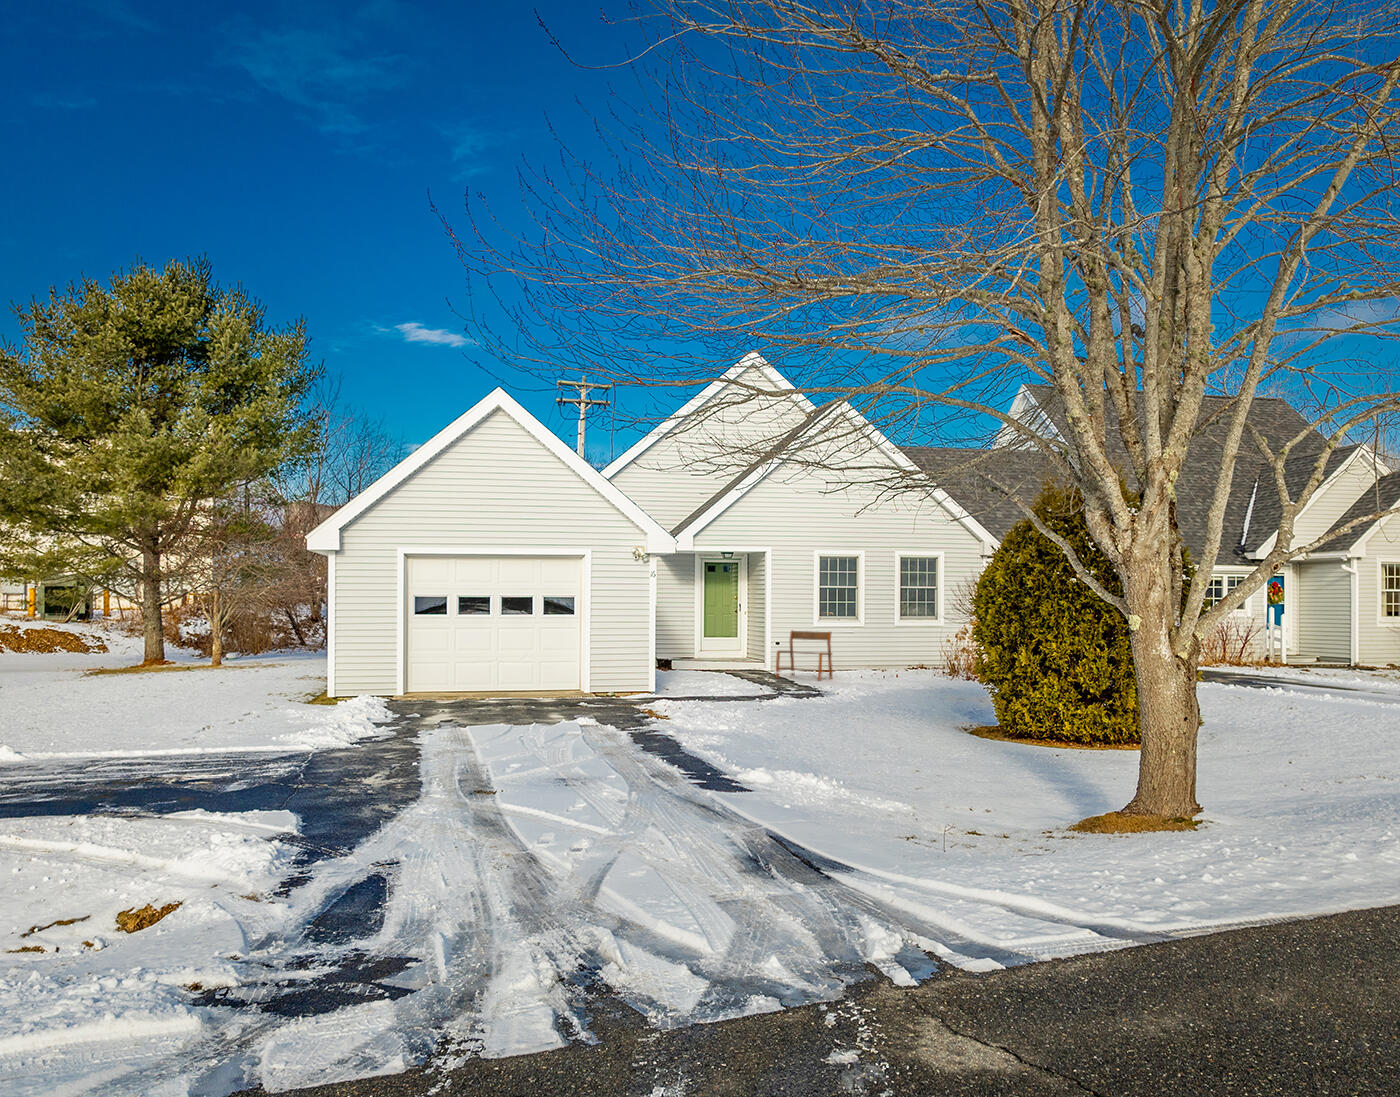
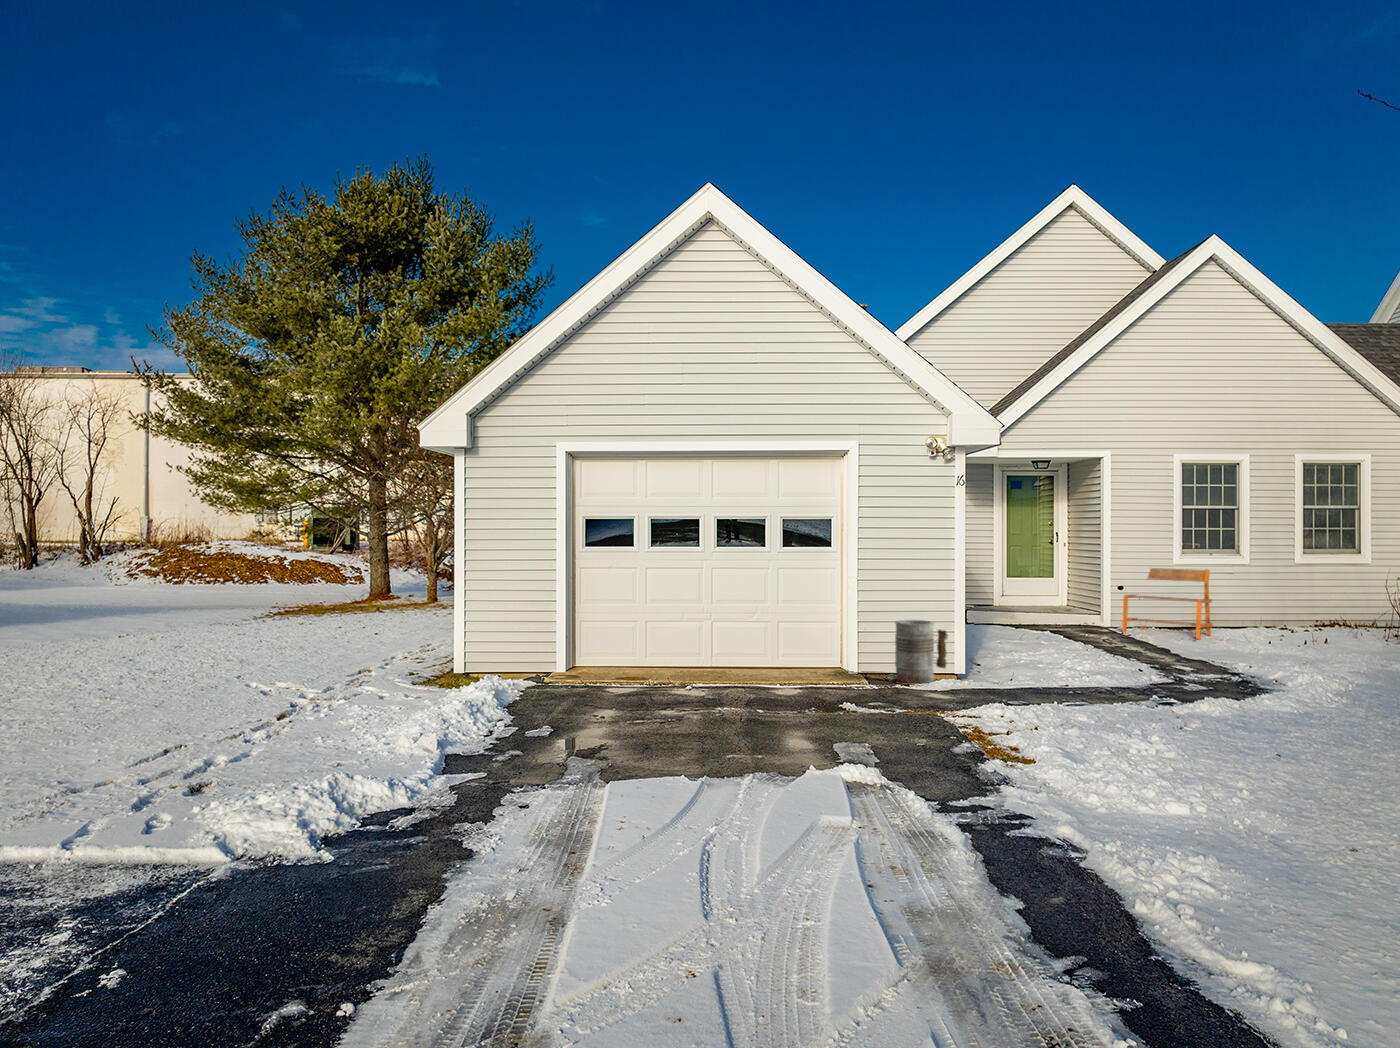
trash can: none [592,662,627,703] -> present [895,620,948,683]

